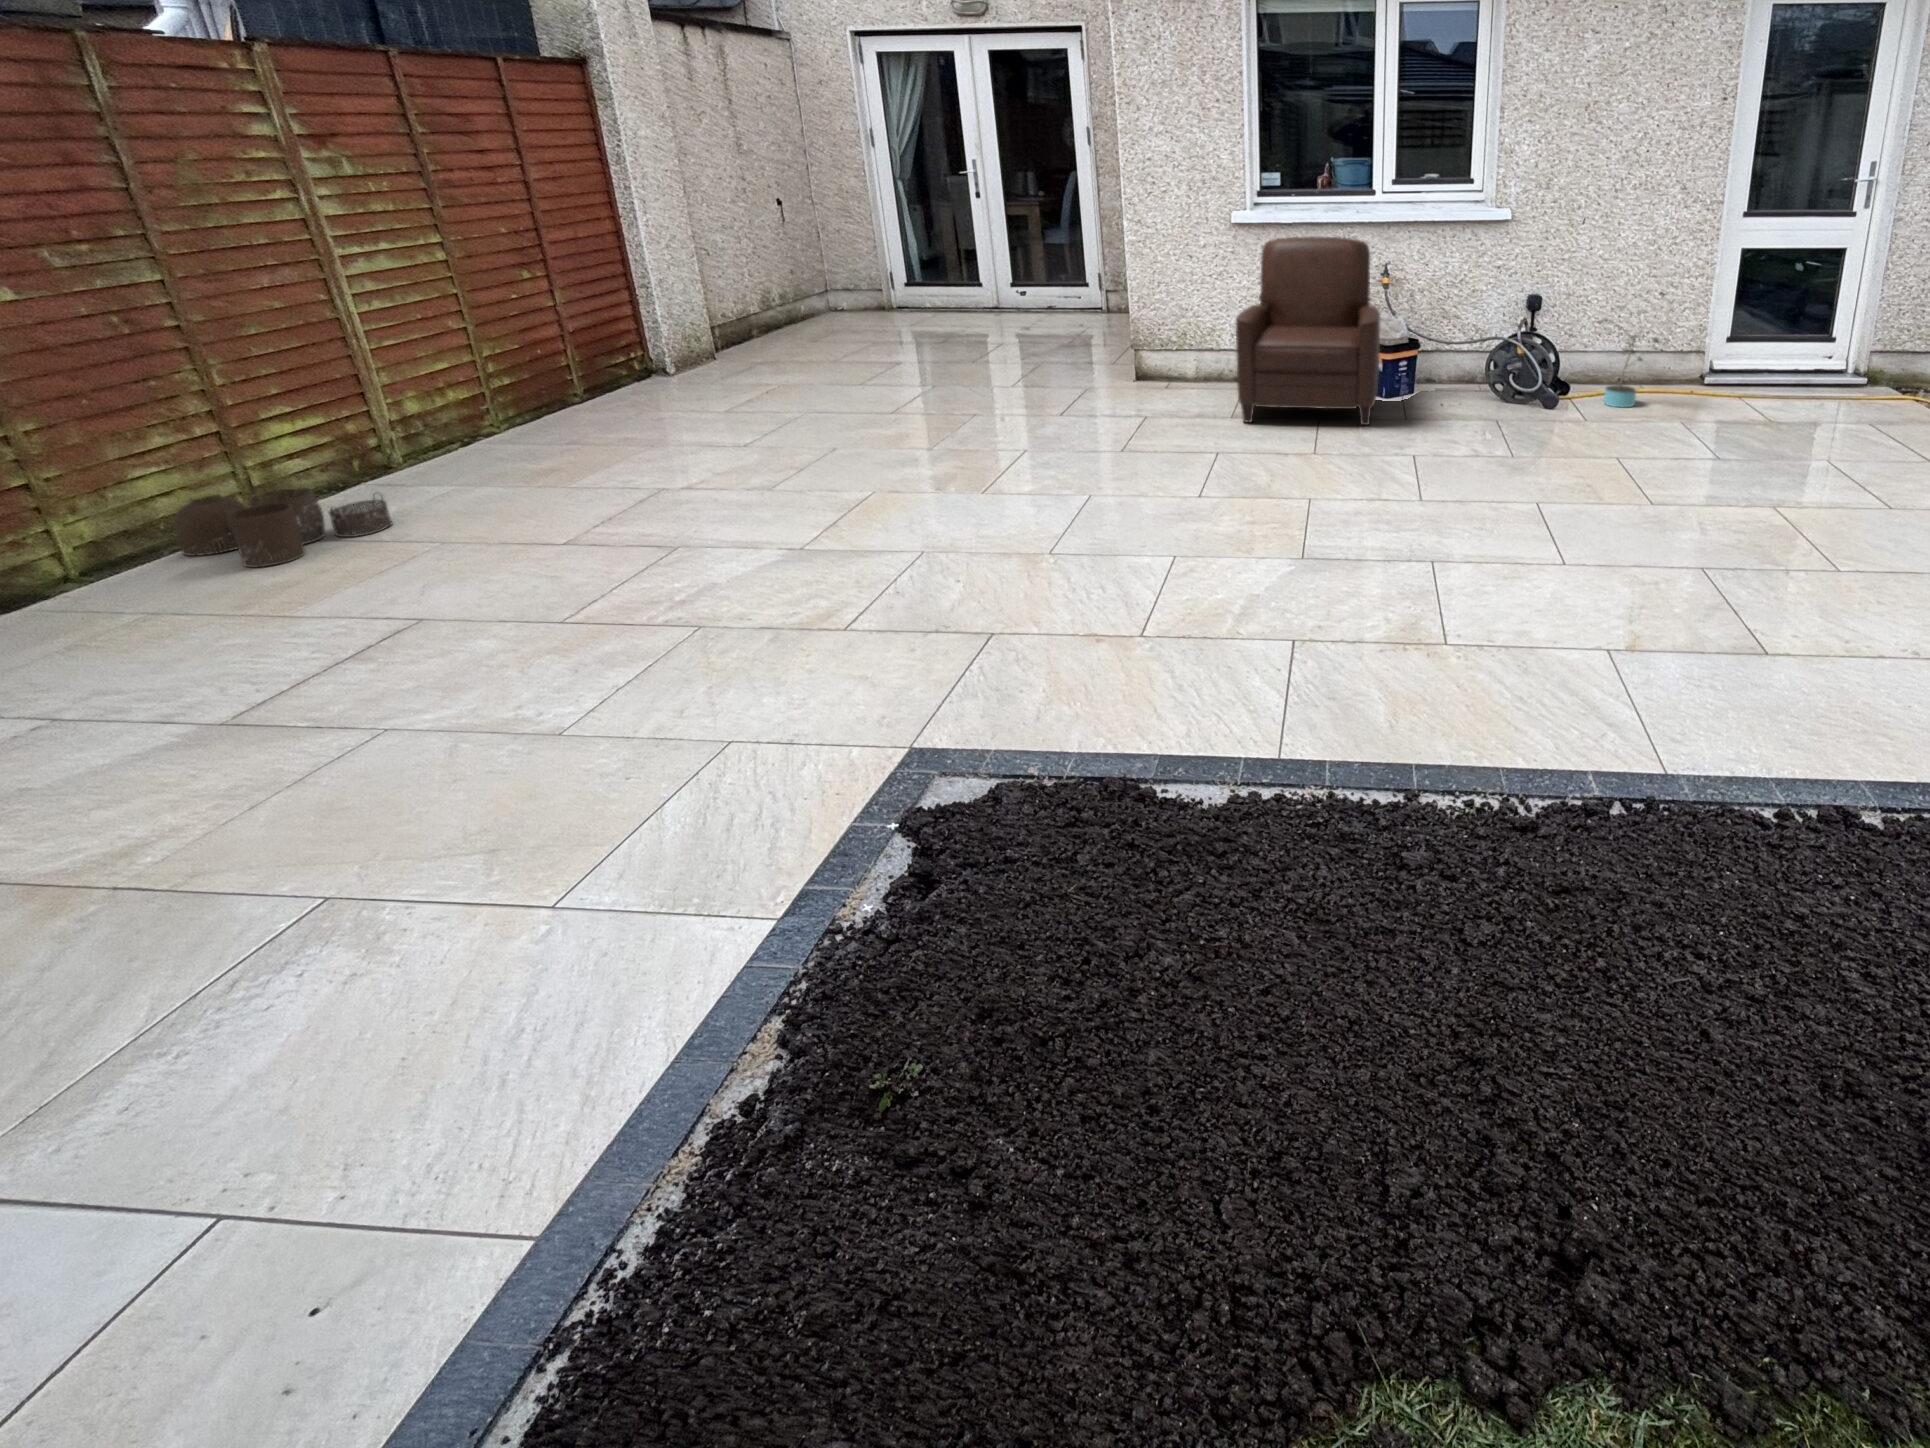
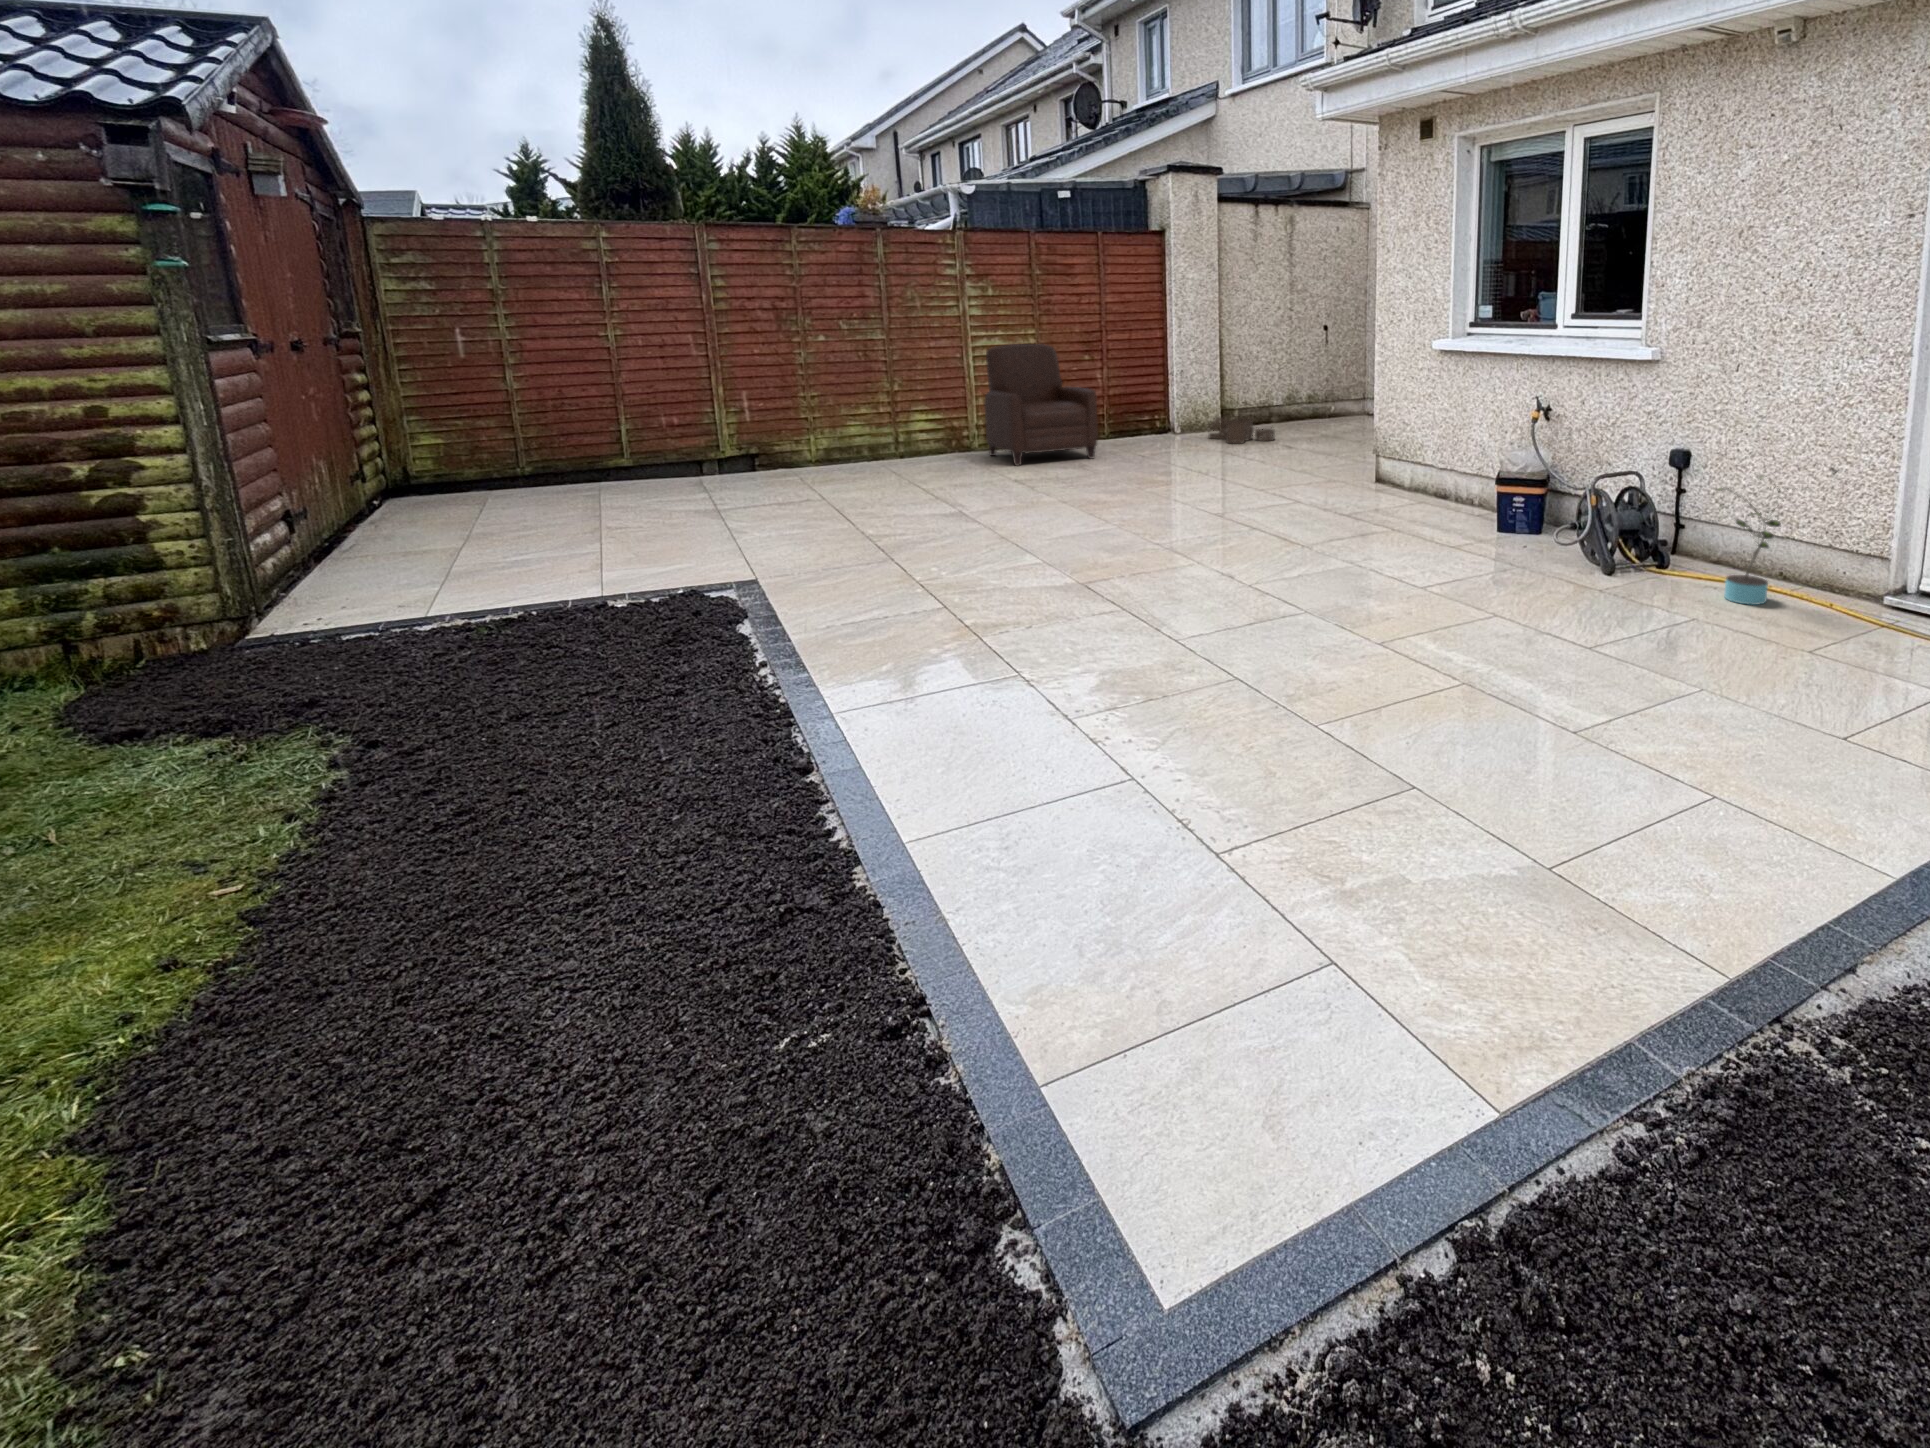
chair: present [1236,236,1380,425] -> present [984,344,1098,466]
woven basket: present [174,487,392,567] -> present [1209,418,1275,444]

